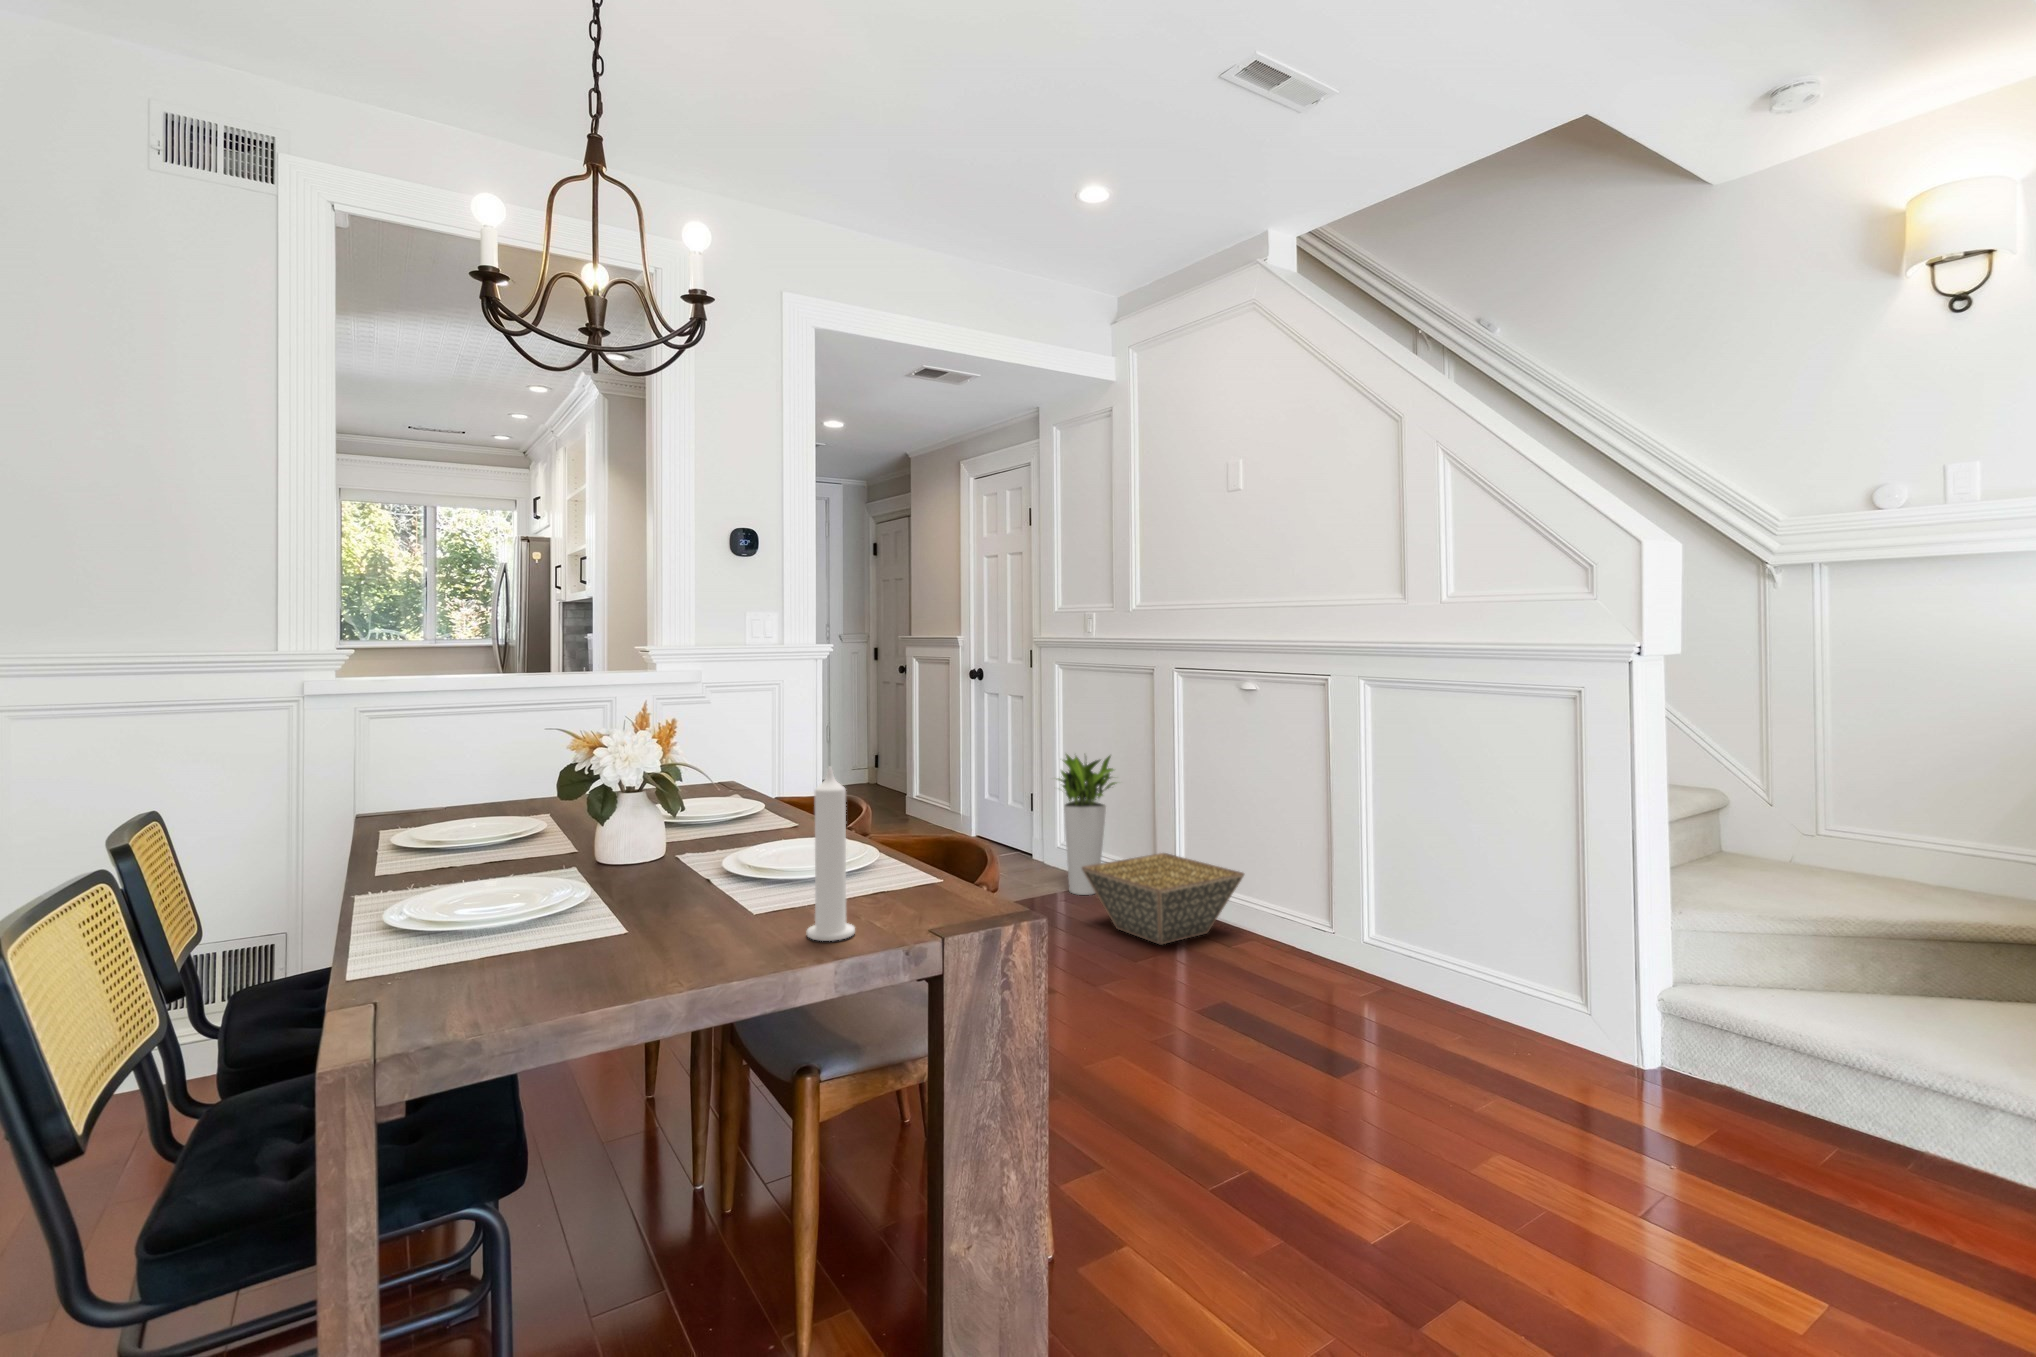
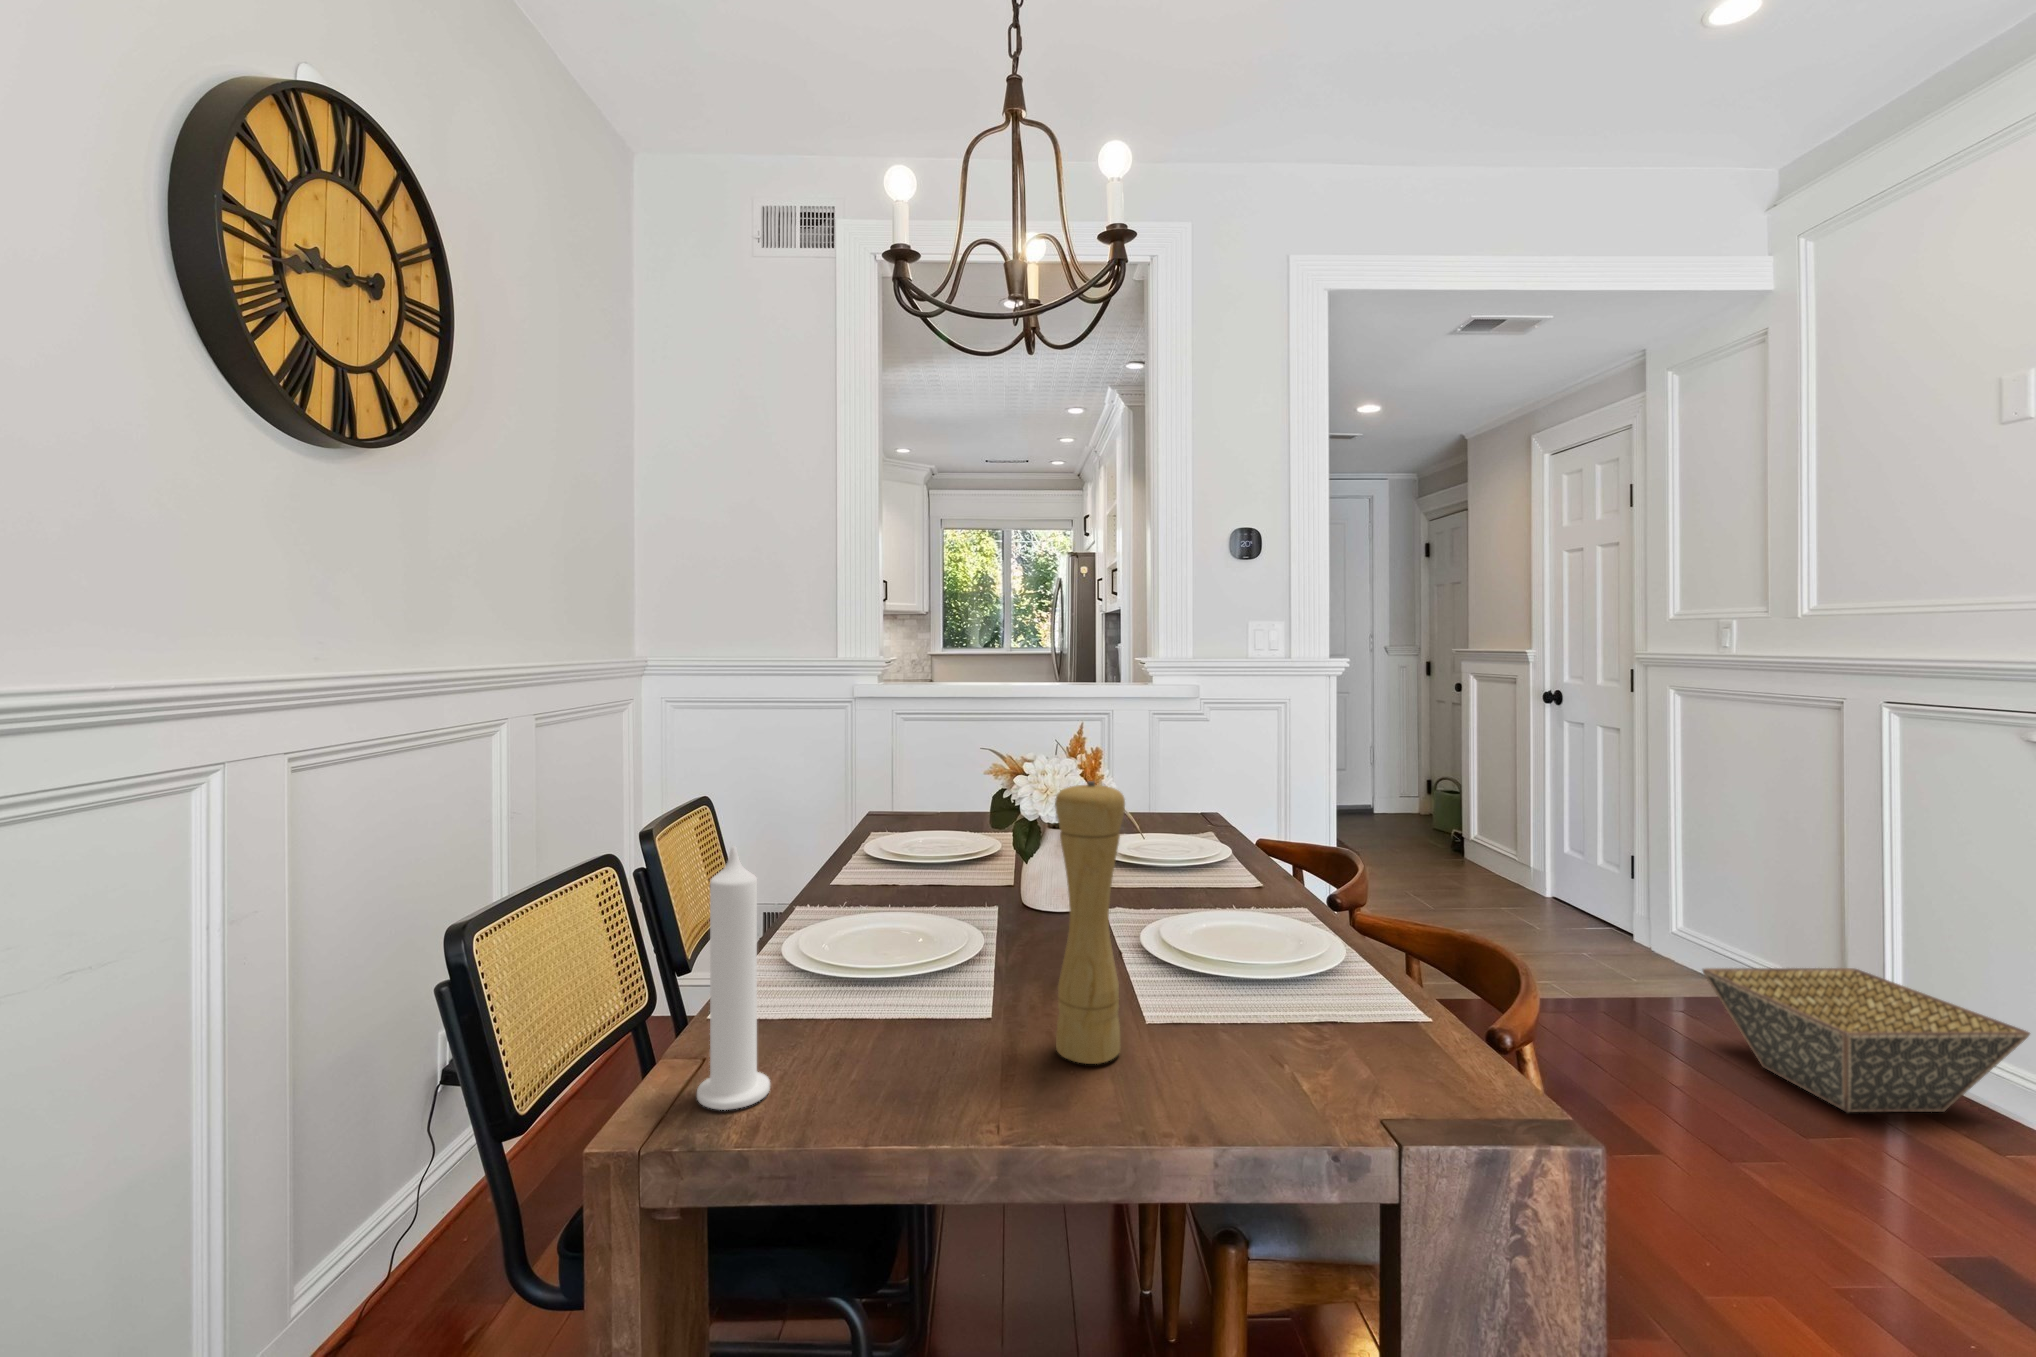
pepper mill: none [691,733,746,943] -> present [1055,781,1125,1064]
planter: present [1058,754,1116,895] -> none [1654,805,1779,1003]
candle: present [807,767,855,941] -> present [697,846,770,1110]

